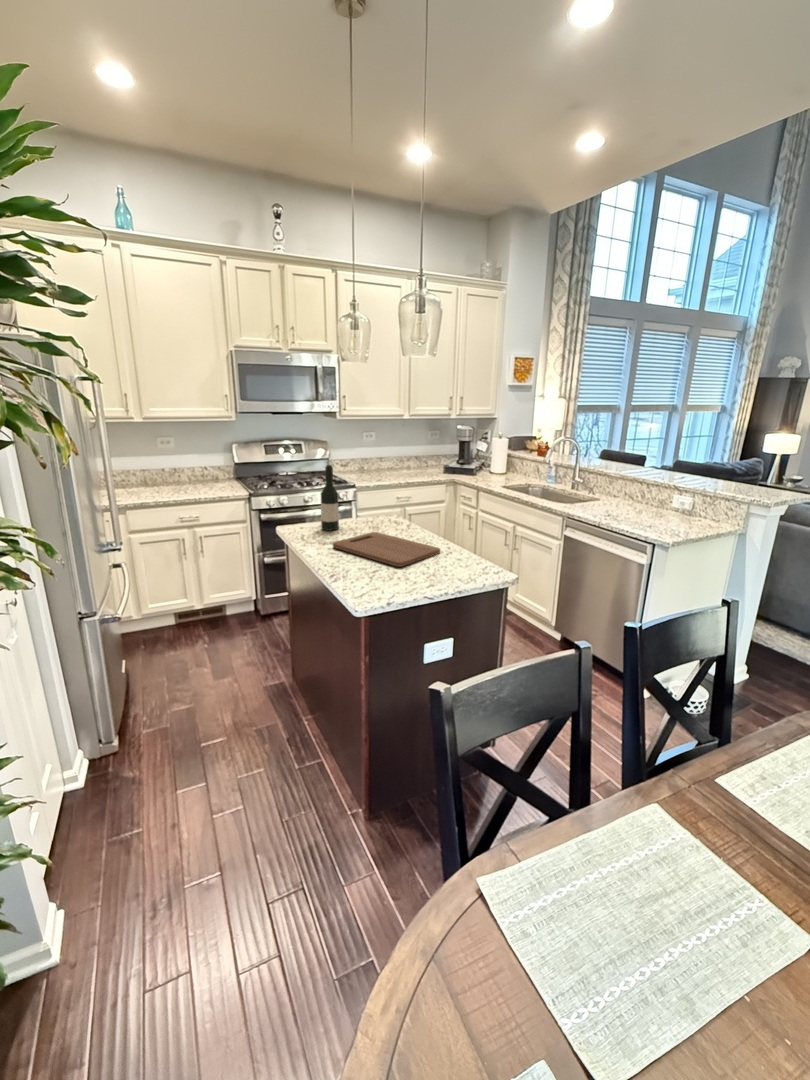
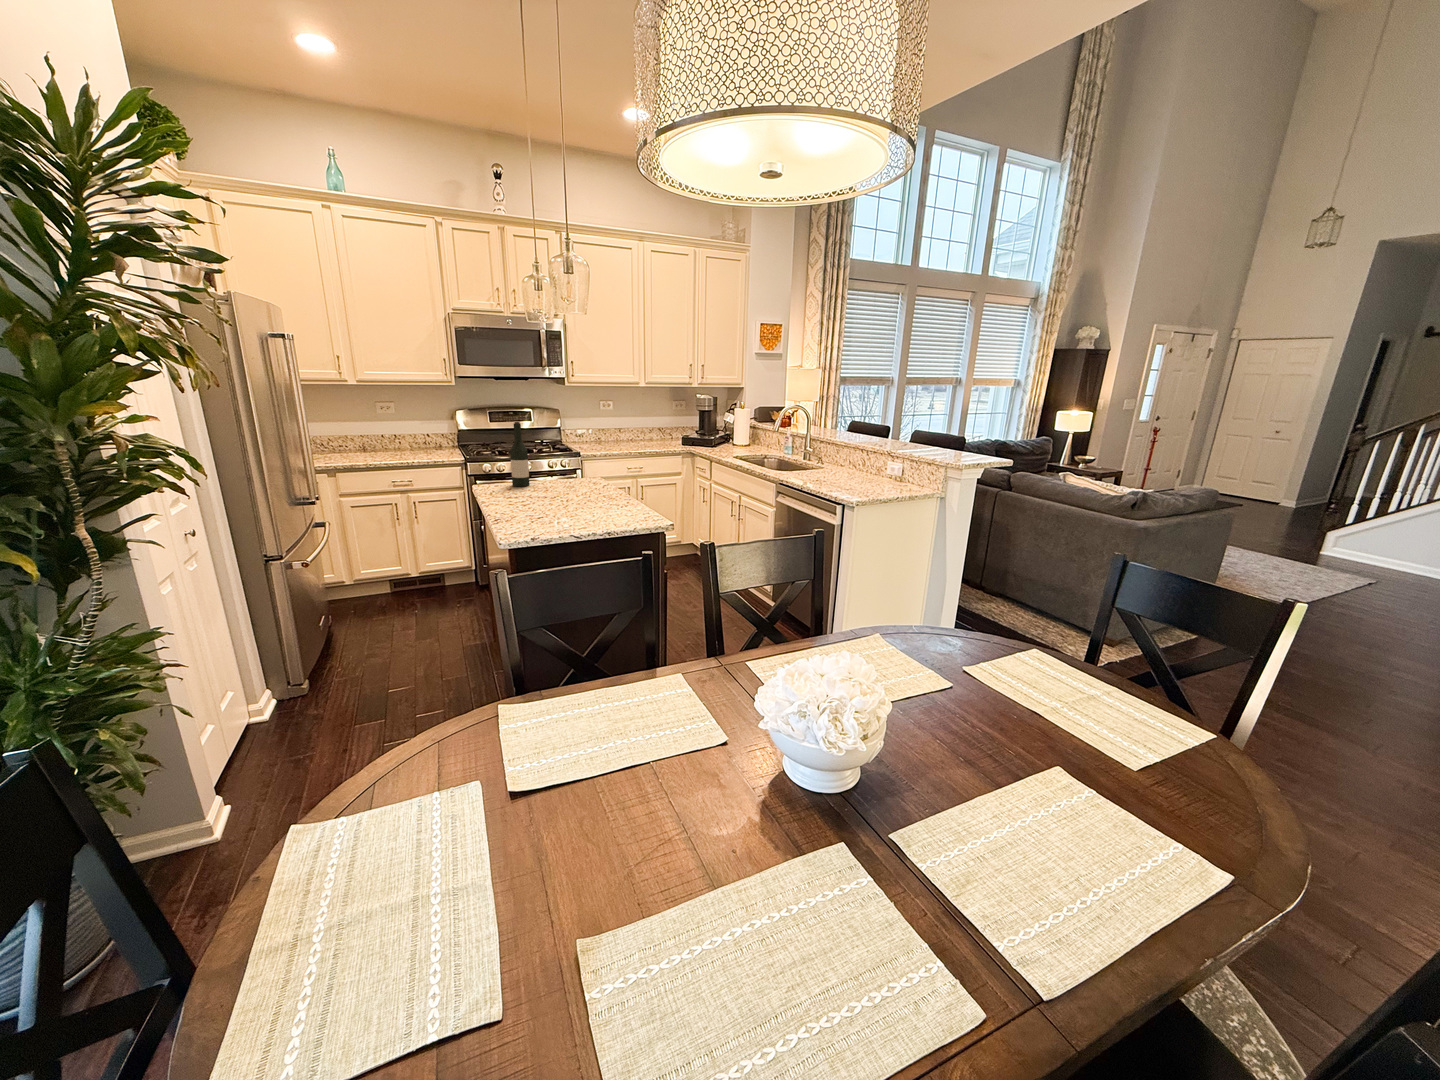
cutting board: present [333,532,440,567] -> none [510,487,611,512]

